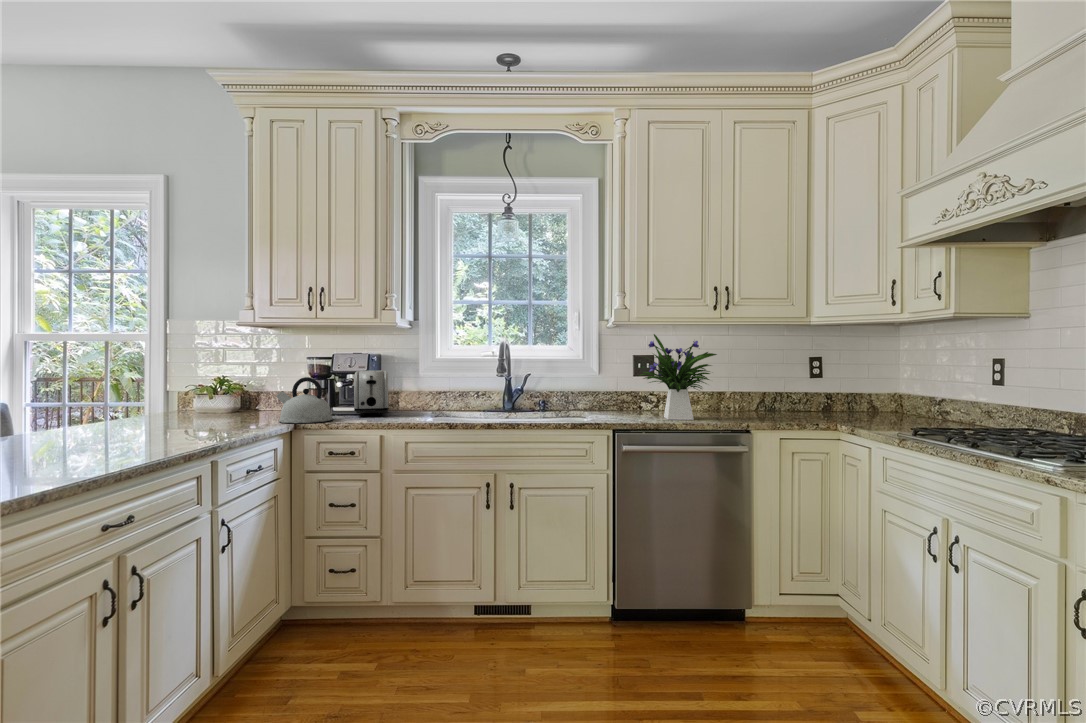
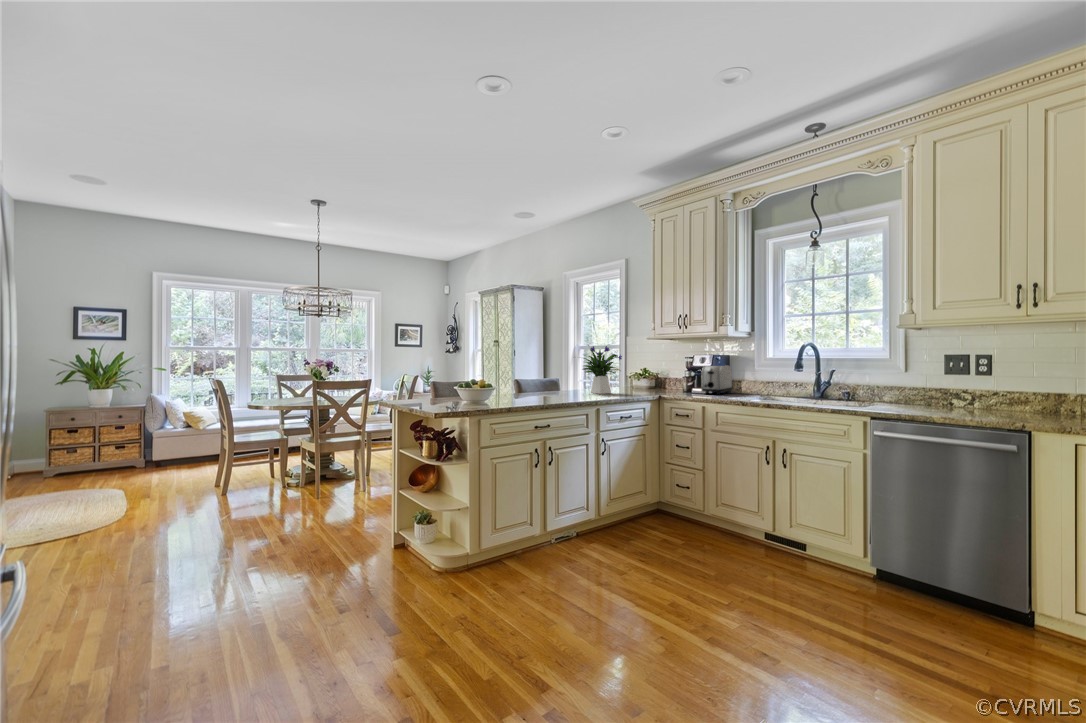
flower arrangement: present [639,334,717,420] -> present [583,346,622,394]
kettle: present [276,377,333,423] -> none [656,369,686,395]

